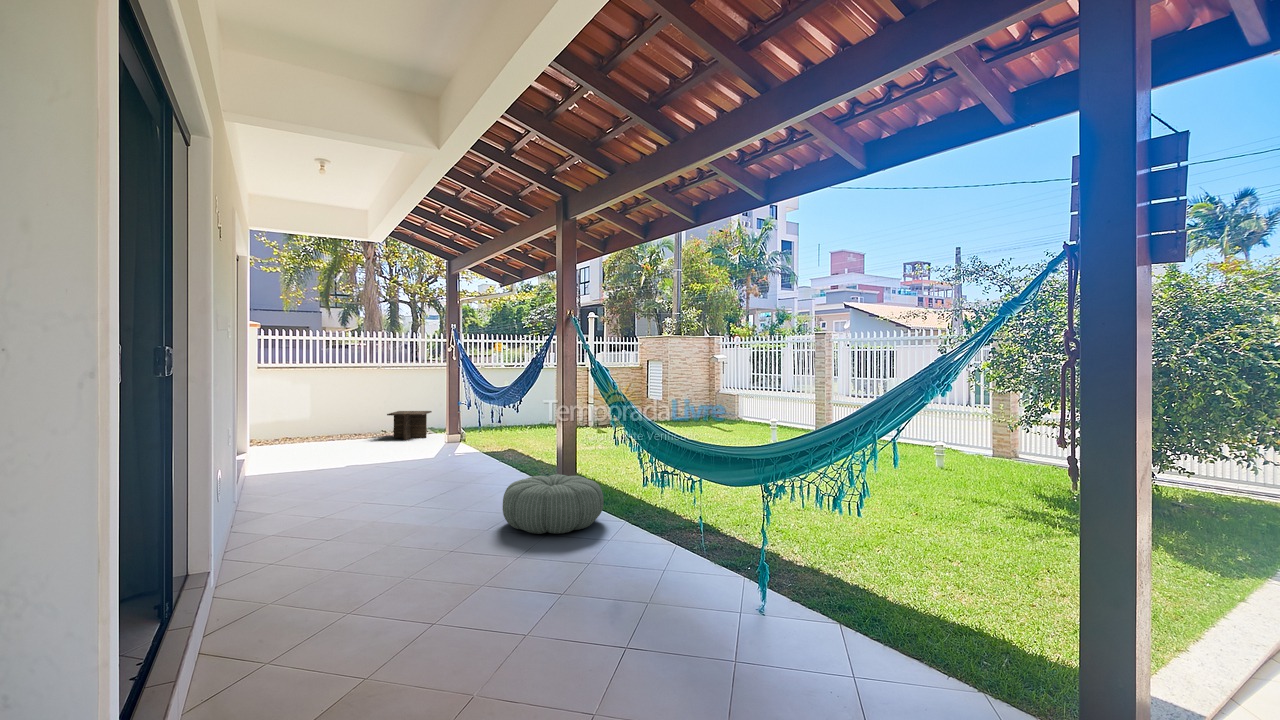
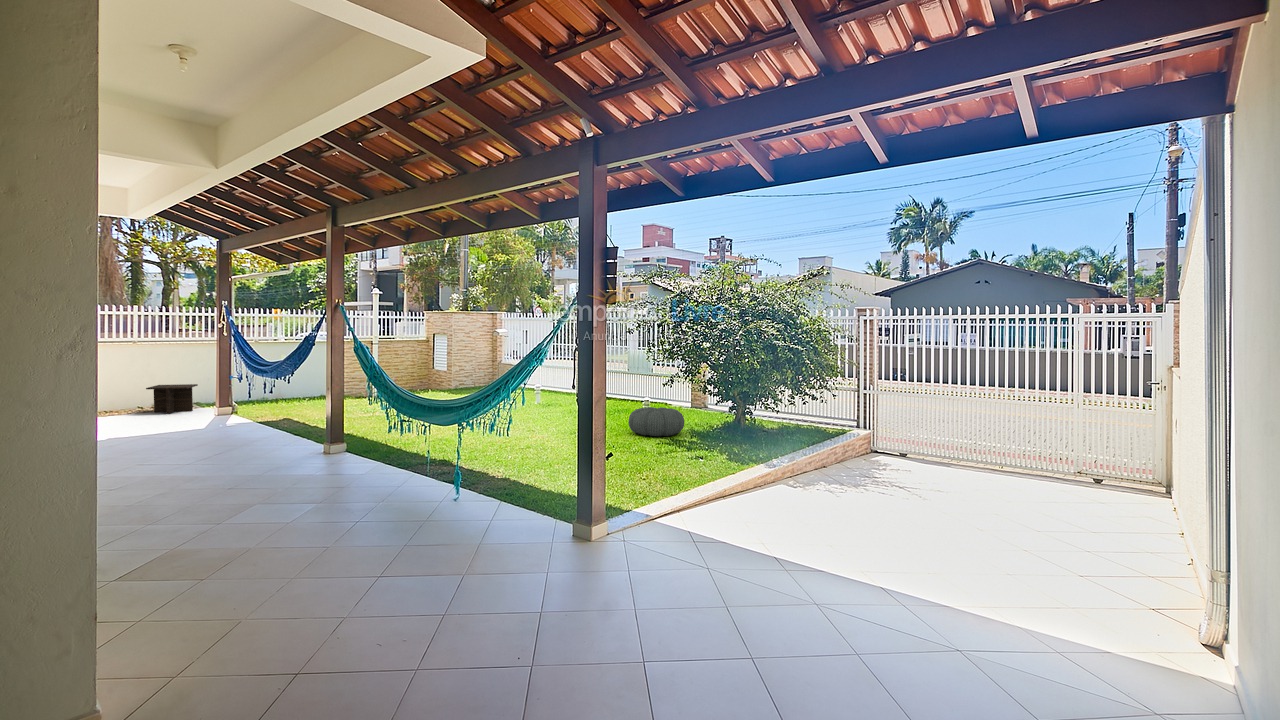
pouf: present [503,474,604,534] -> present [628,407,684,436]

